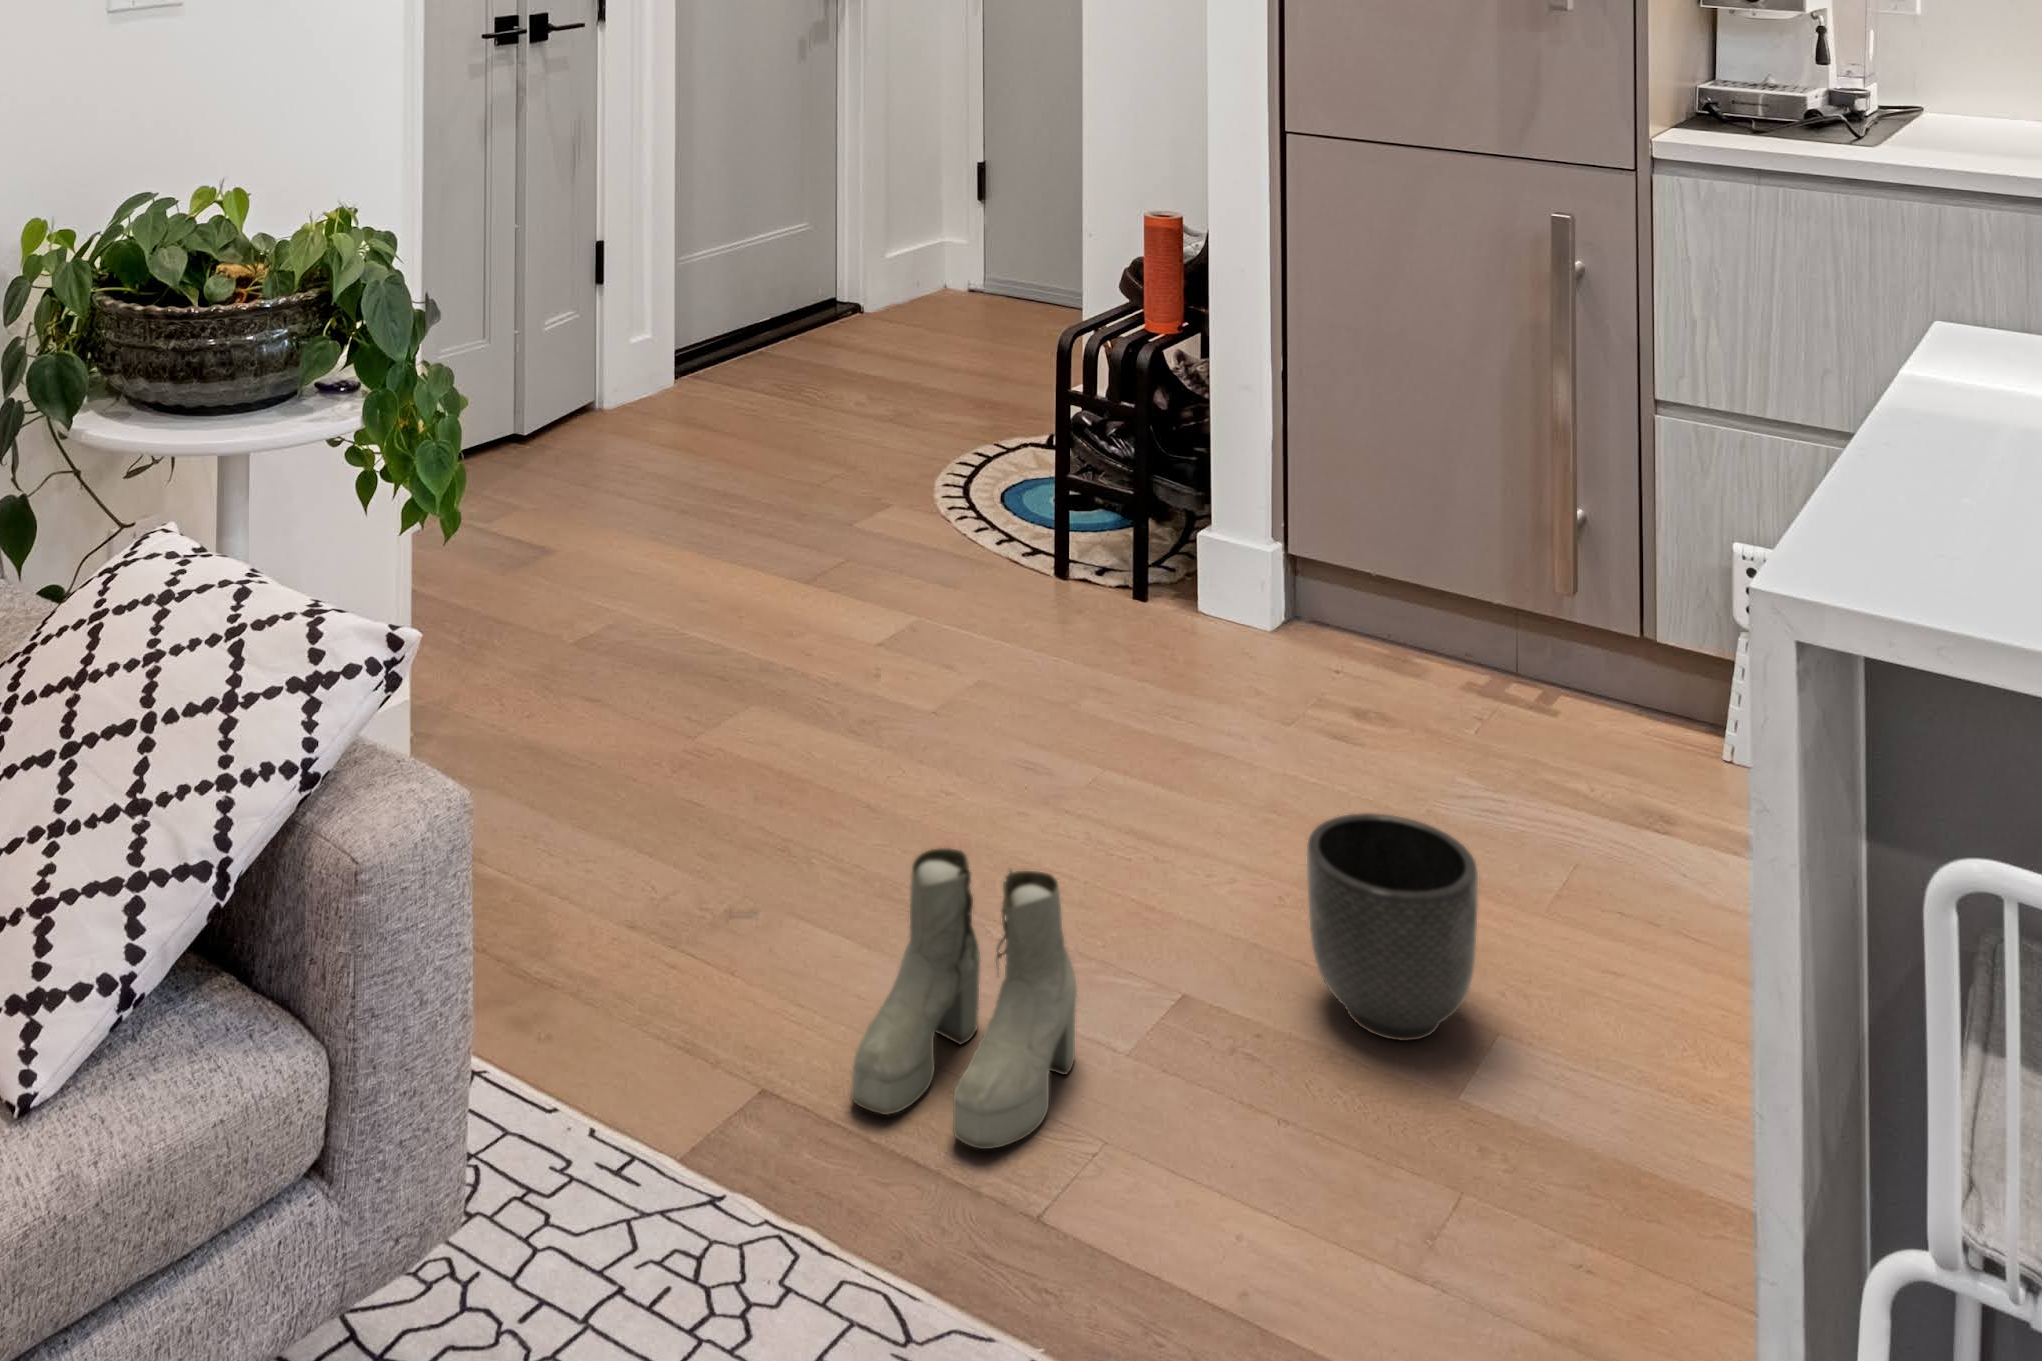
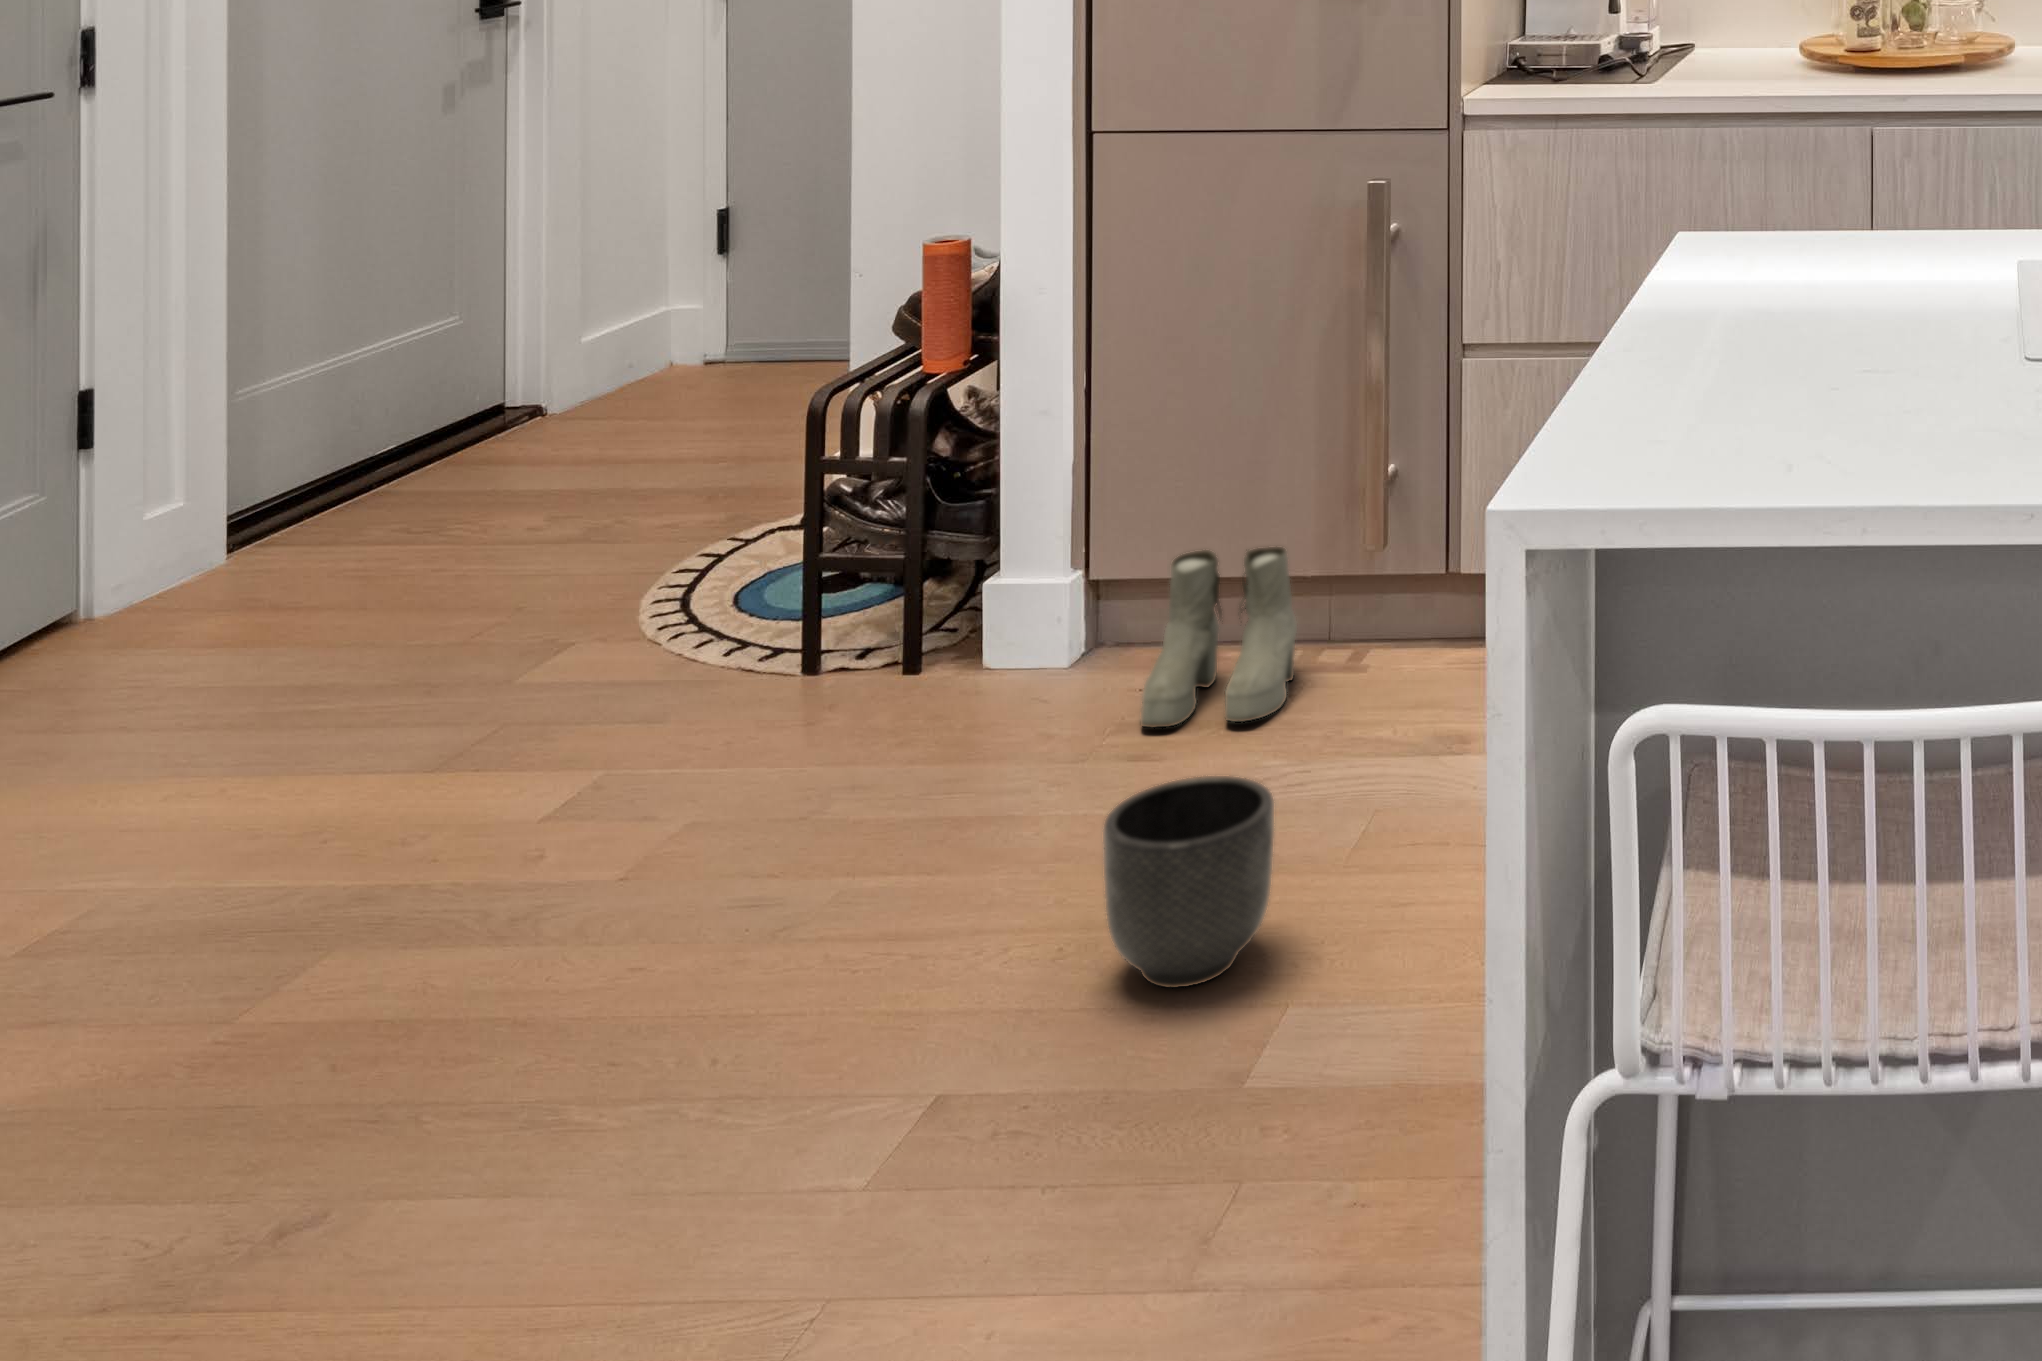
boots: present [851,848,1077,1149] -> present [1141,547,1297,728]

